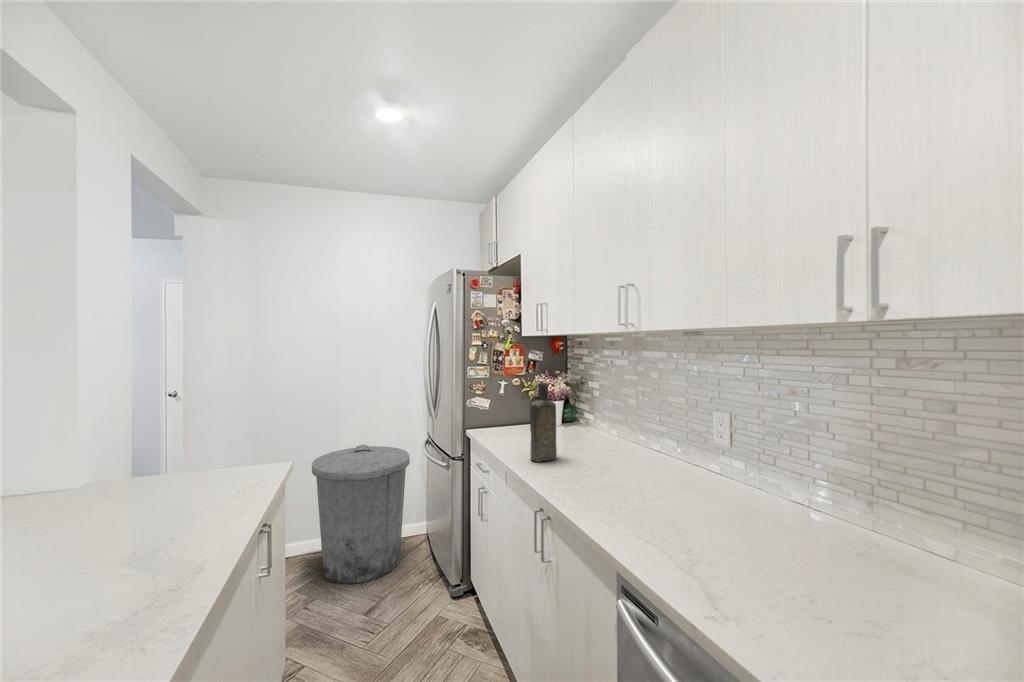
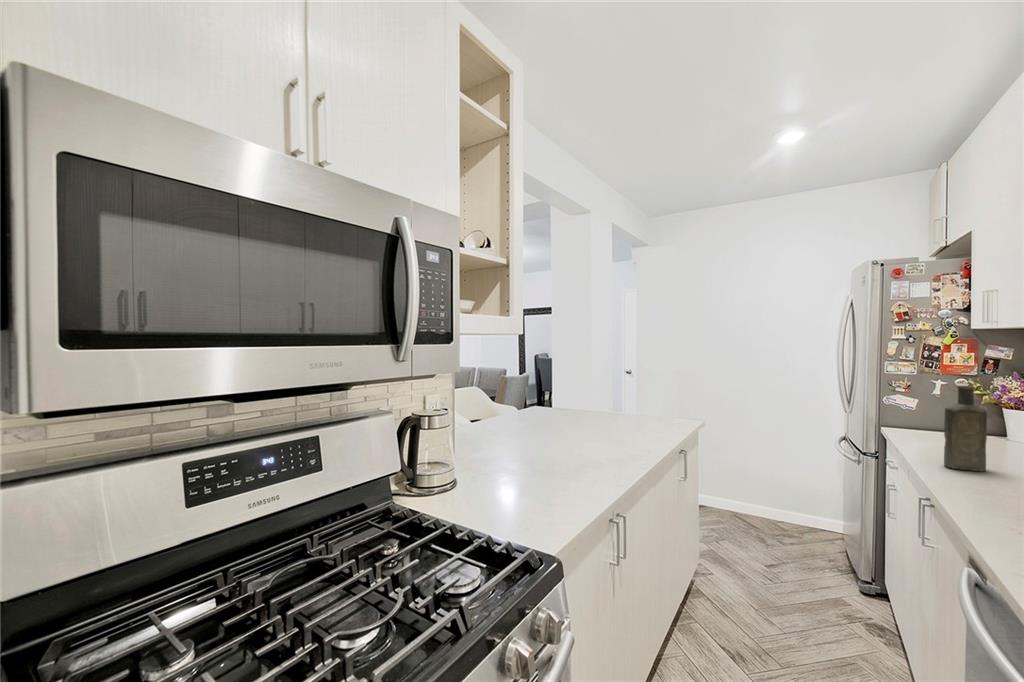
trash can: present [312,444,410,584] -> none [724,426,821,548]

